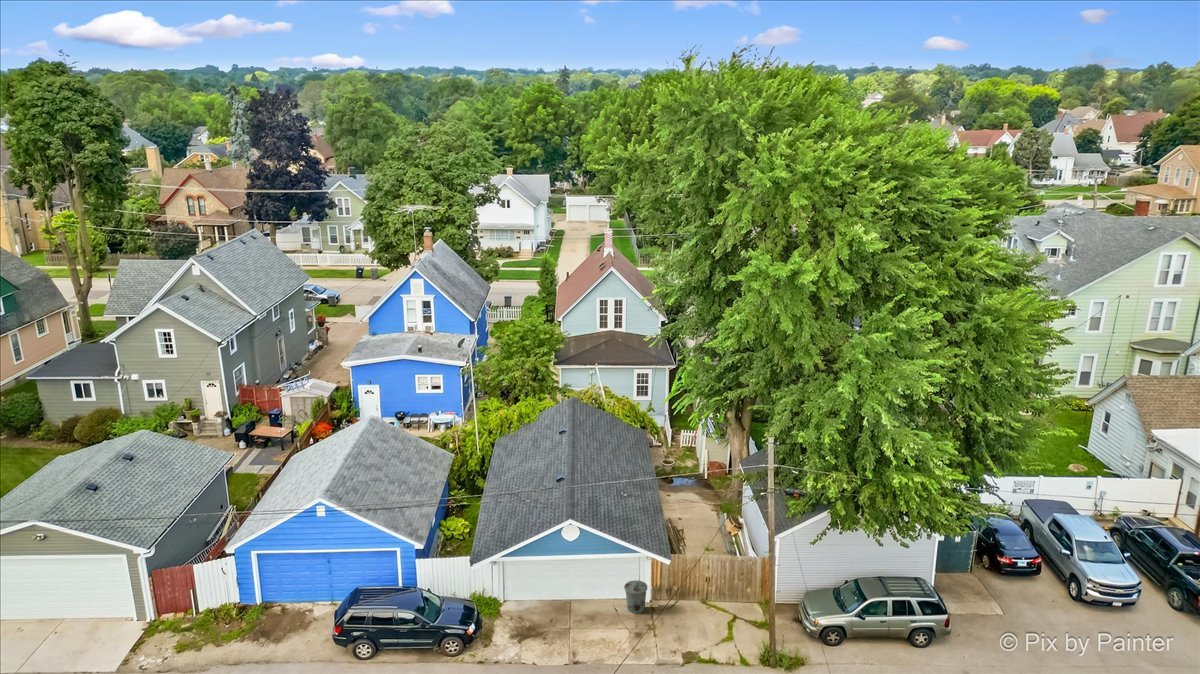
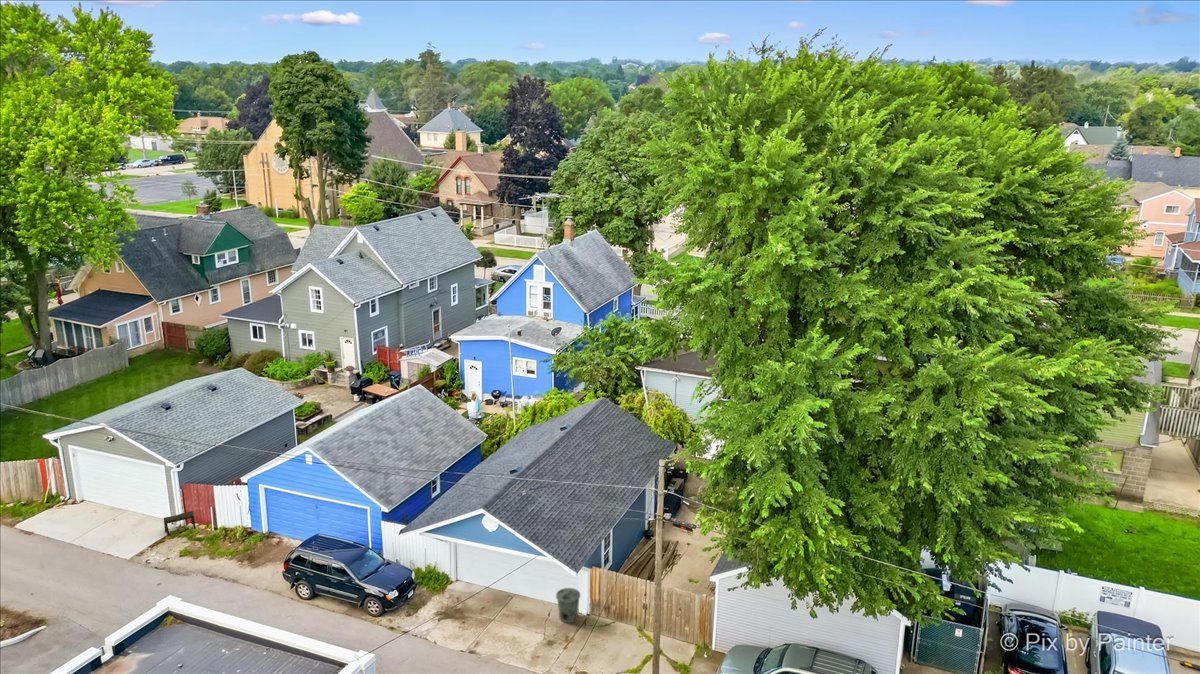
bench: none [129,601,169,635] -> present [164,511,196,535]

